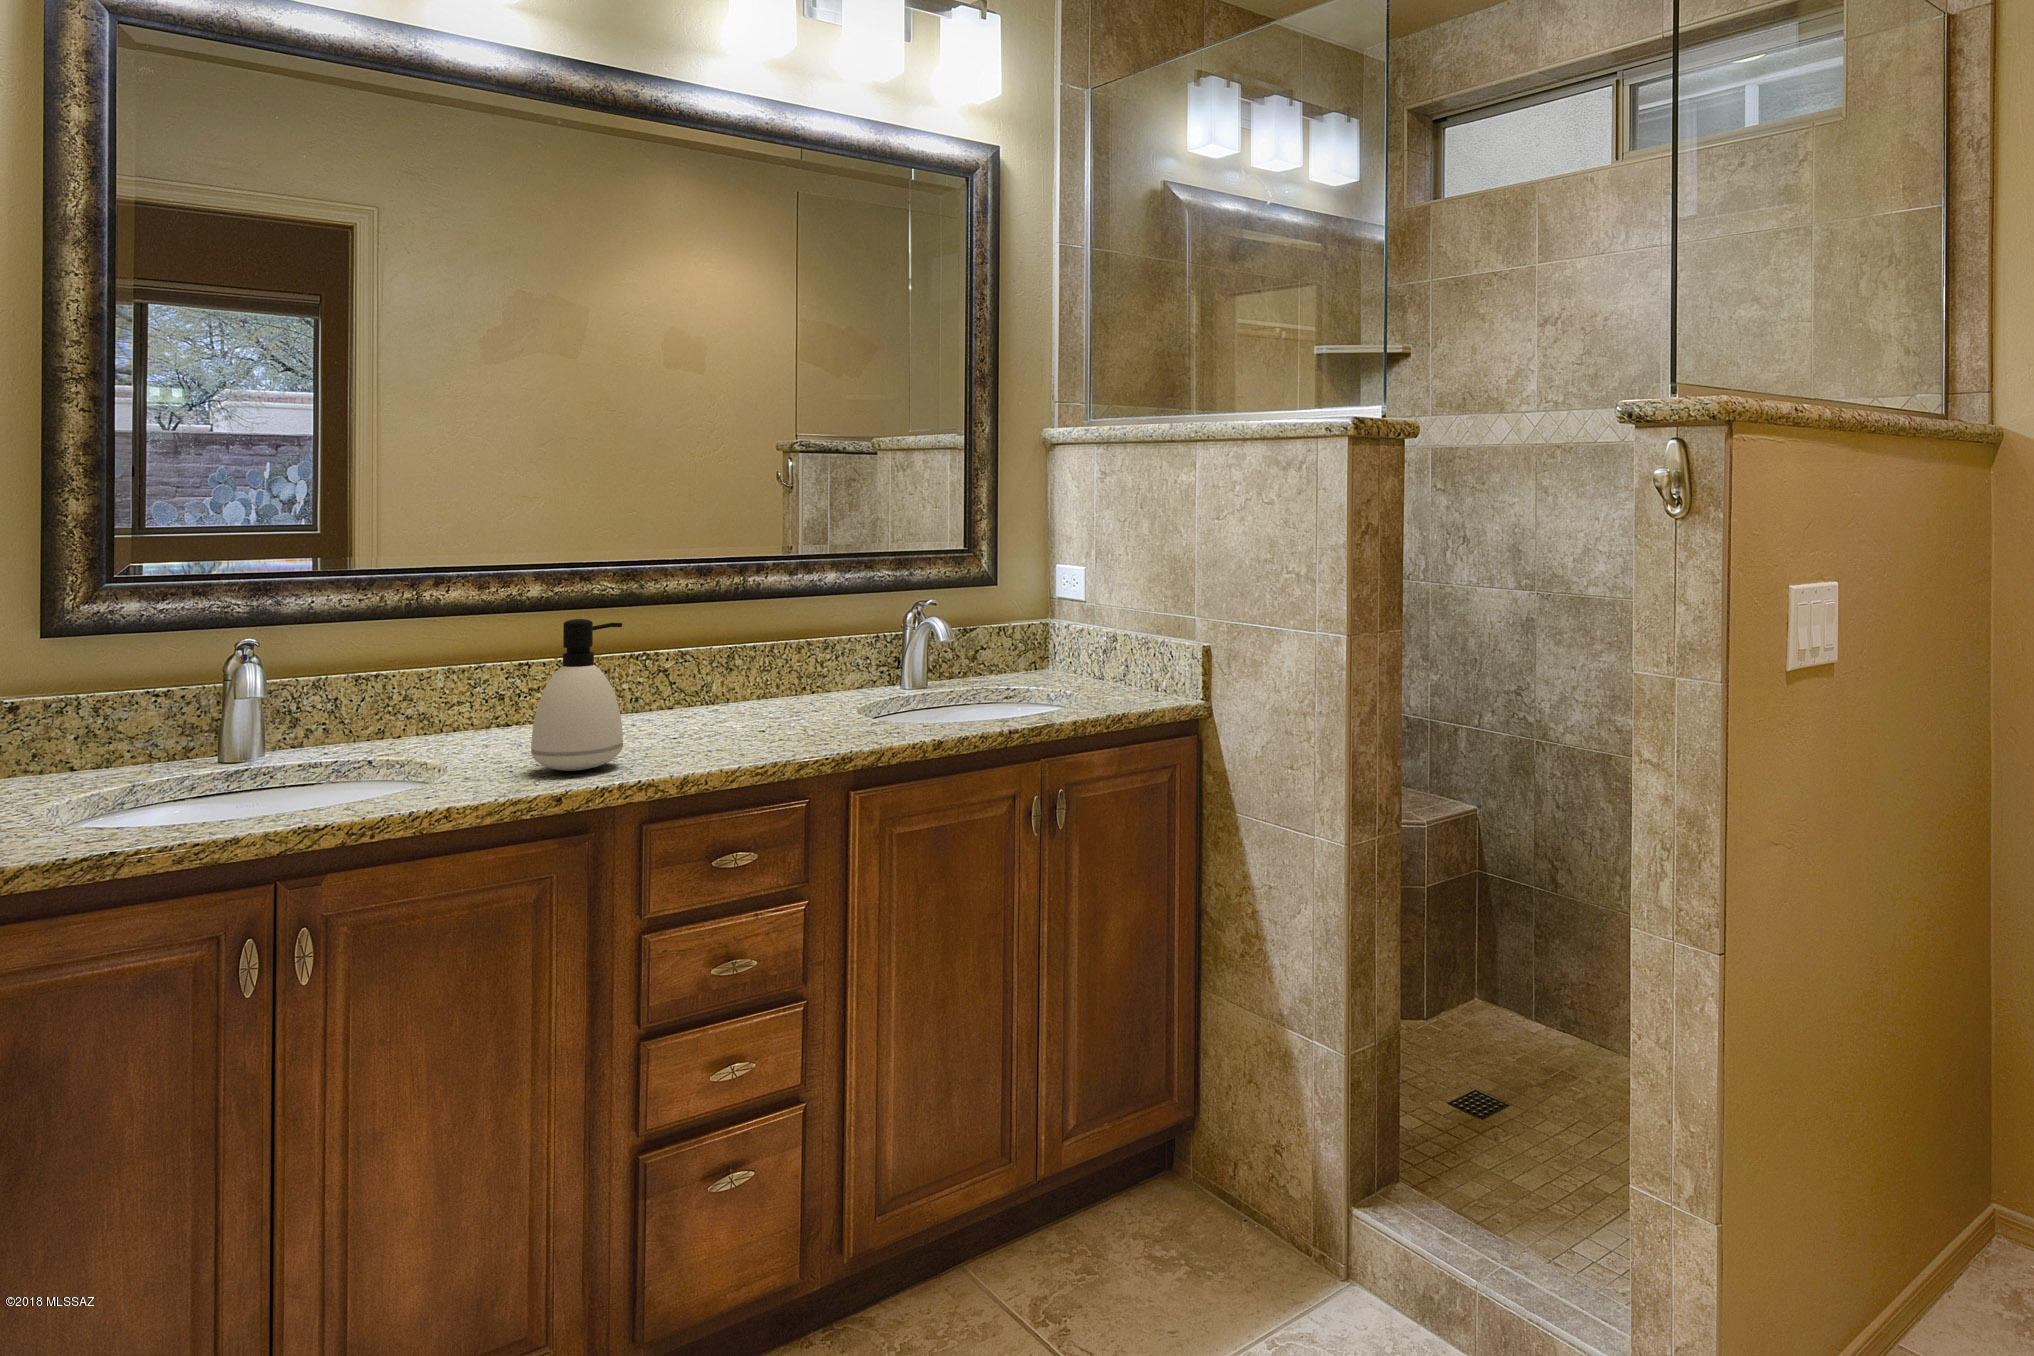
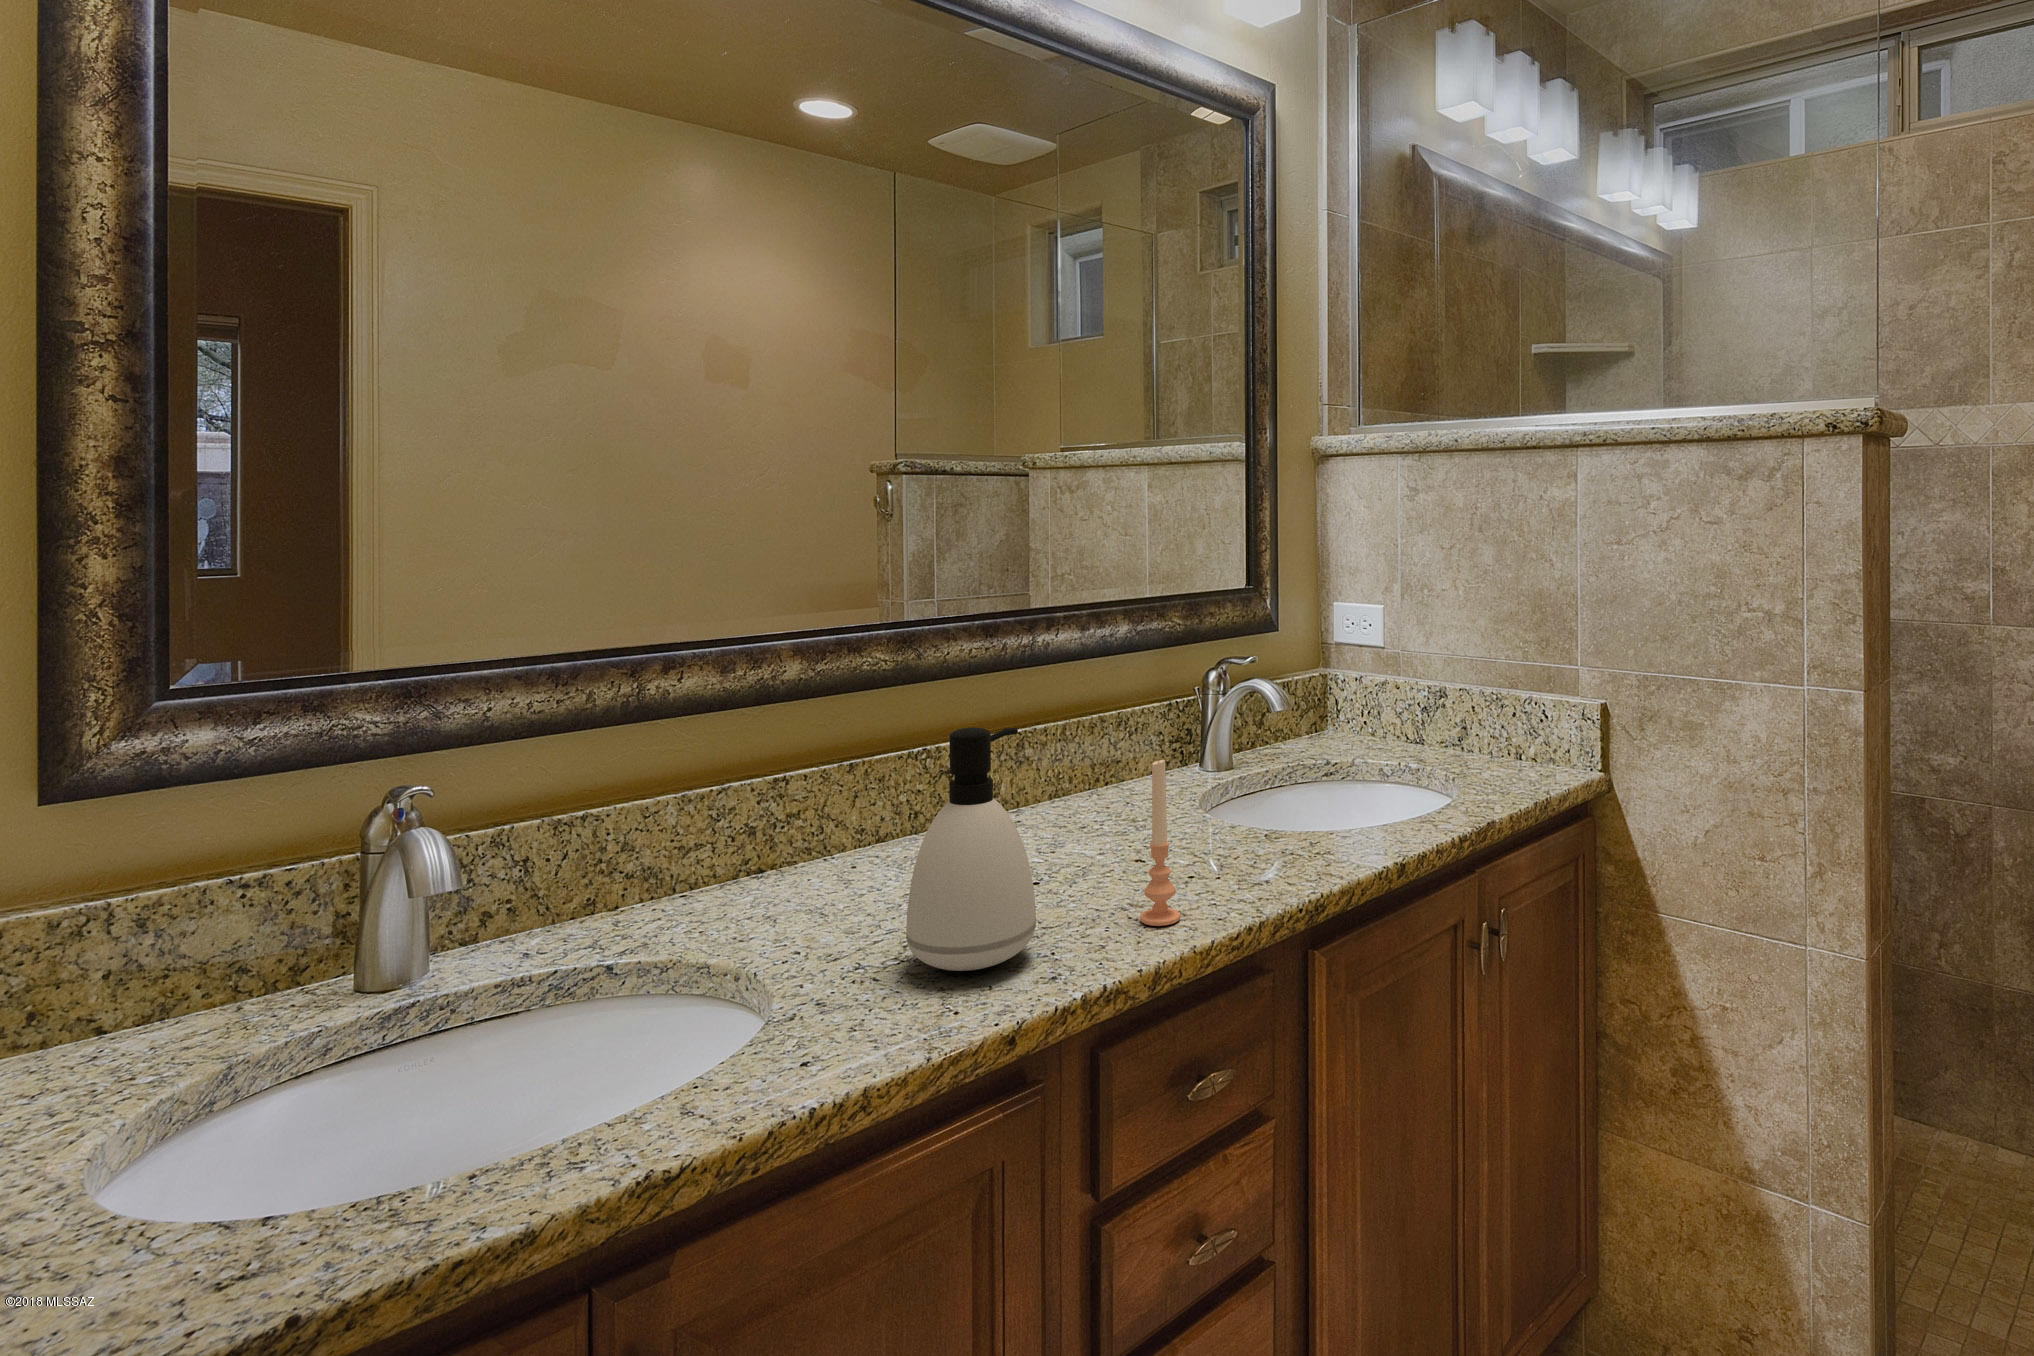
candle: none [709,649,738,760] -> present [1140,759,1180,926]

